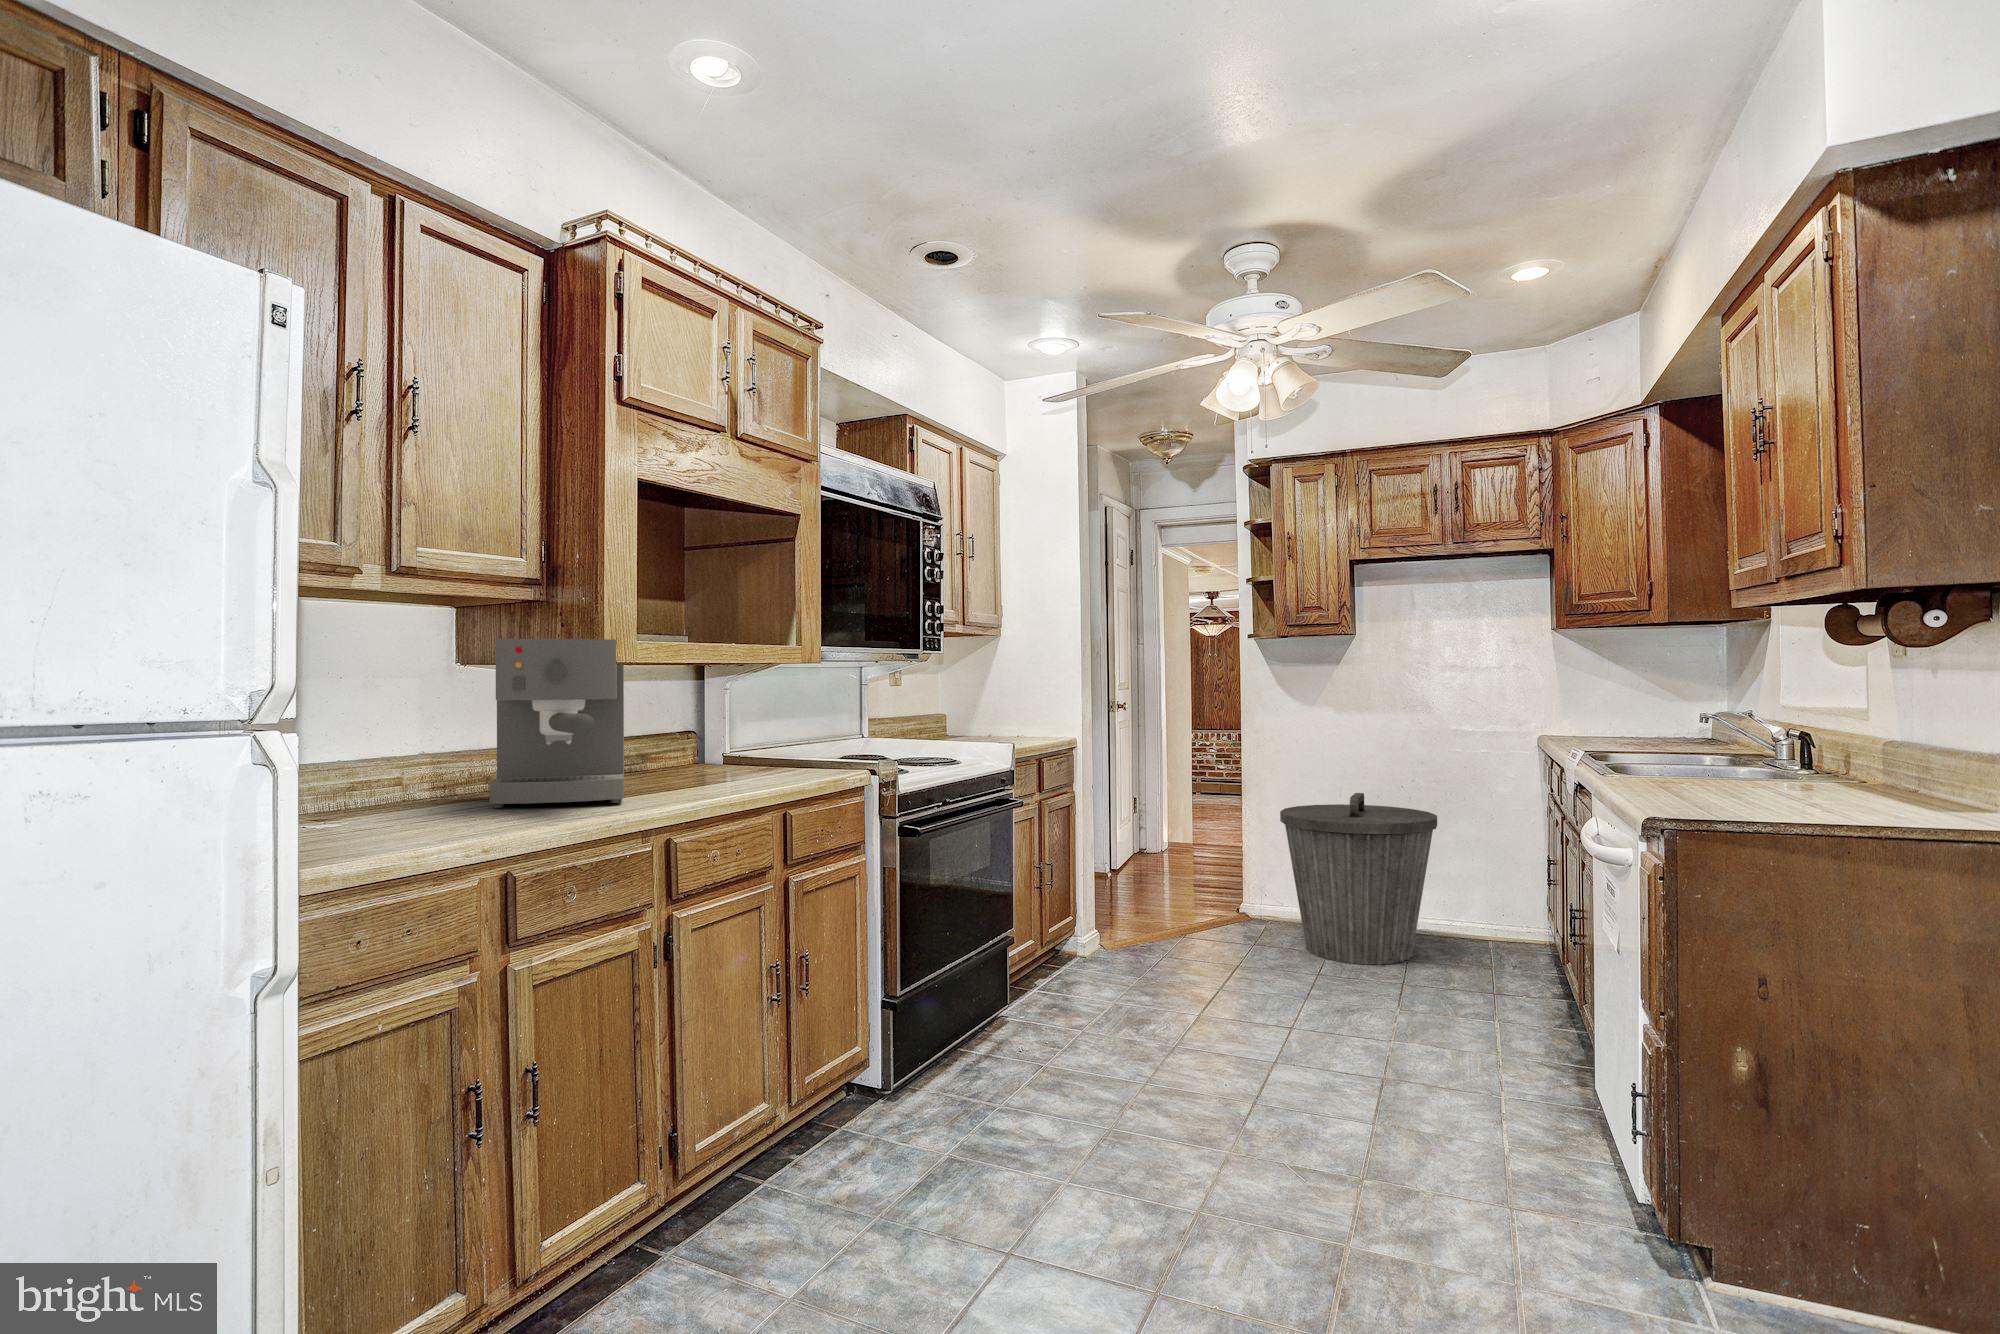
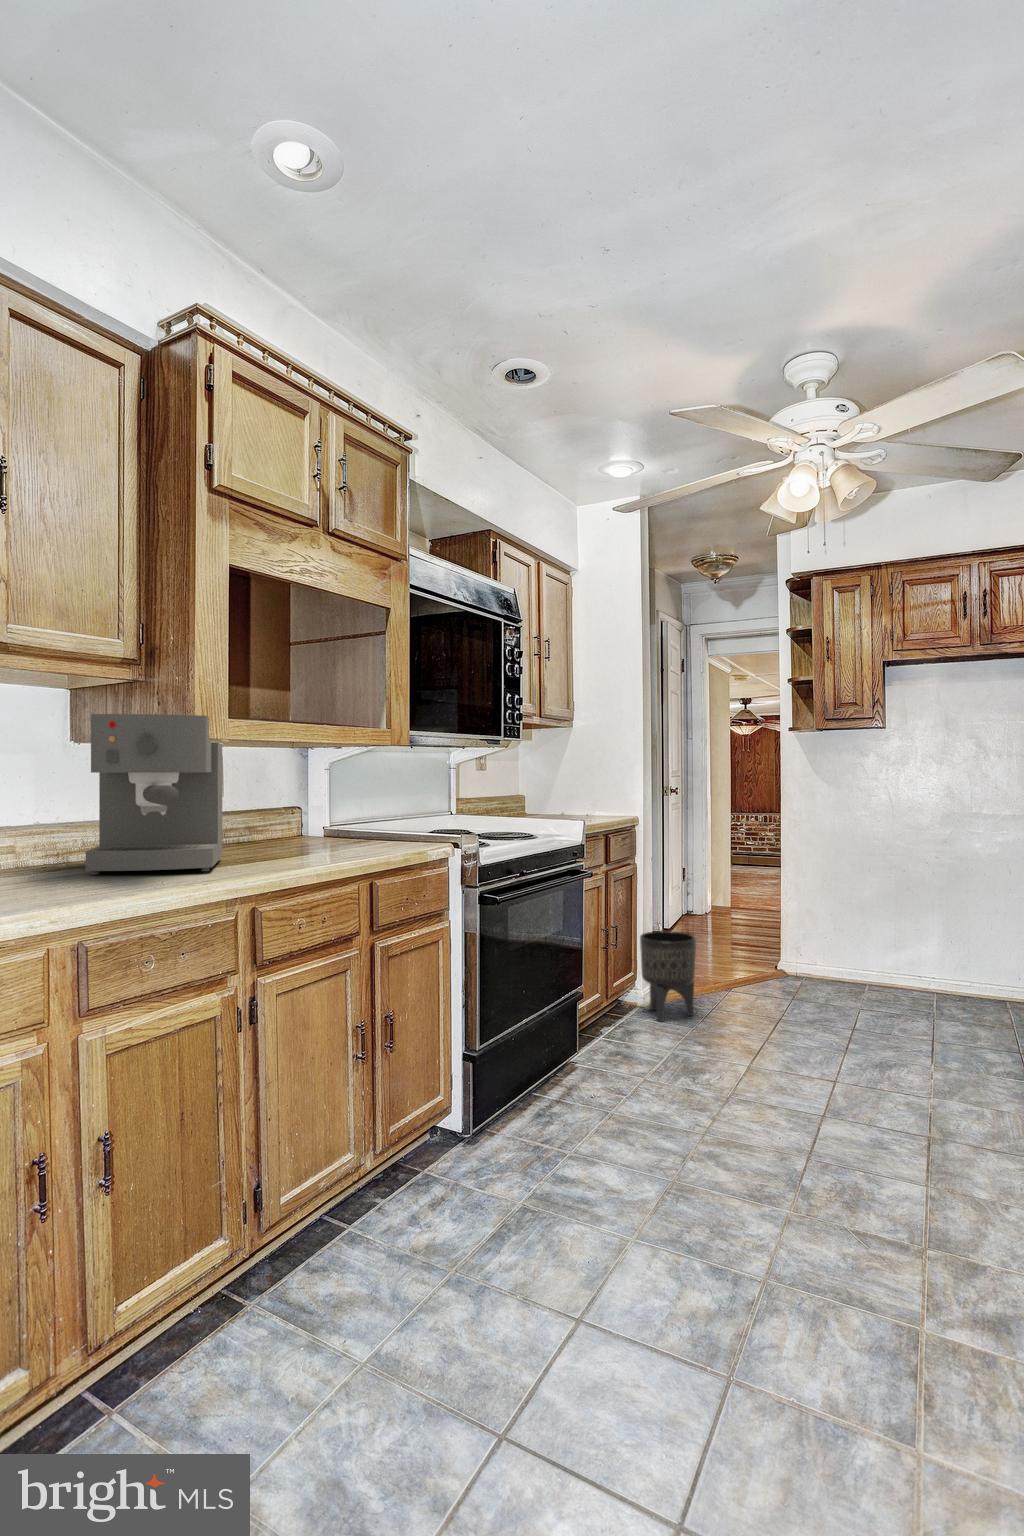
trash can: present [1280,793,1437,965] -> none [817,866,961,1019]
planter: none [1078,871,1142,974] -> present [640,931,696,1021]

